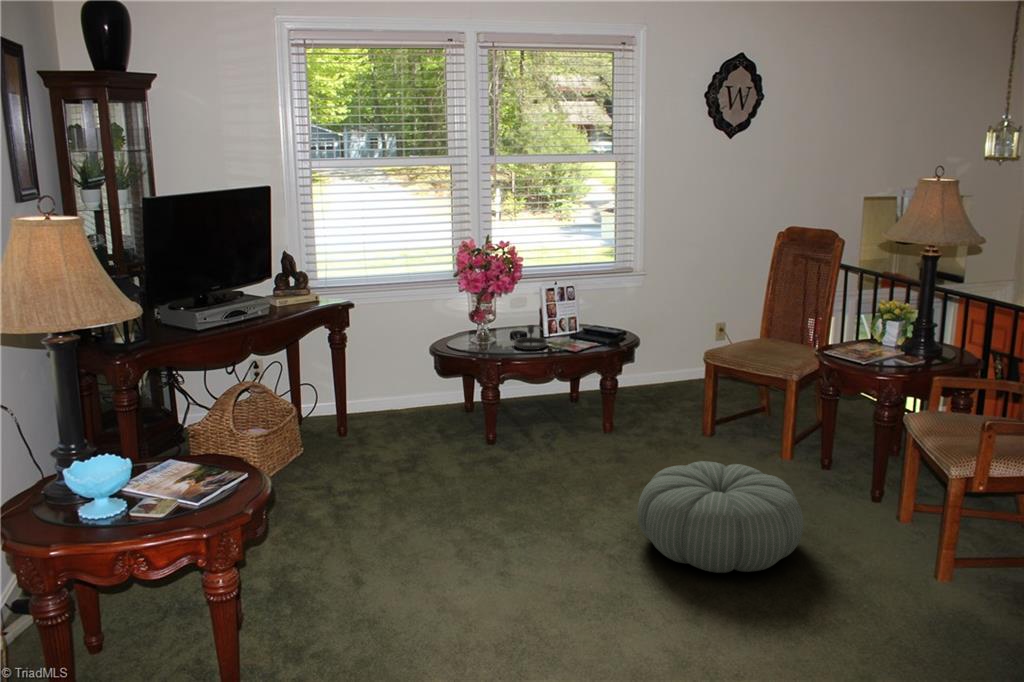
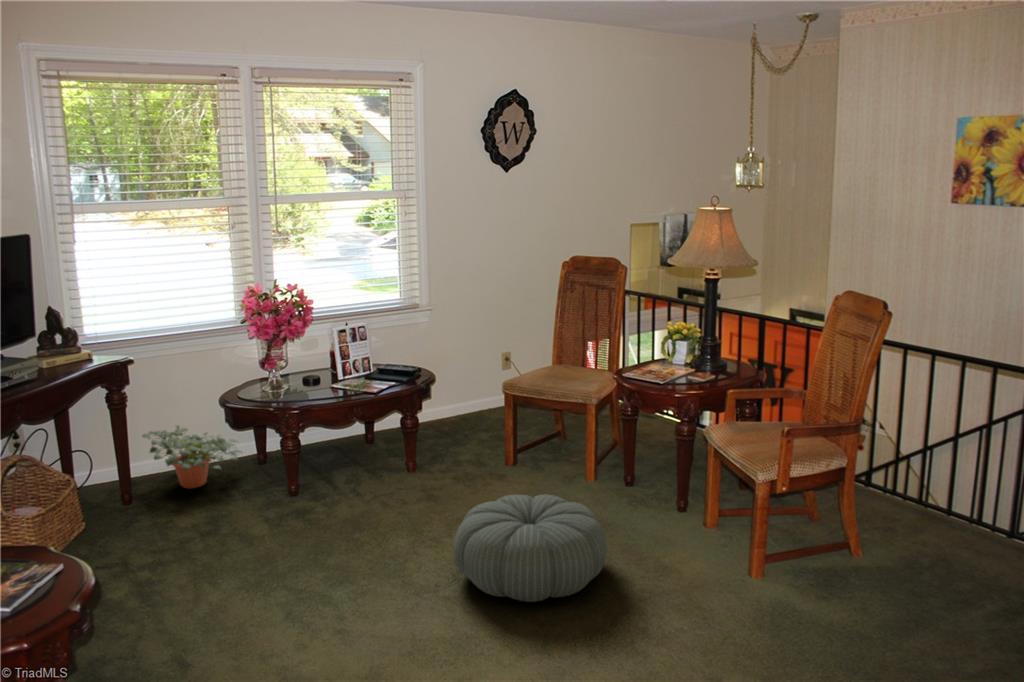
candlestick: present [512,325,548,350] -> none [306,369,346,395]
potted plant: none [360,370,451,429] -> present [143,425,242,488]

